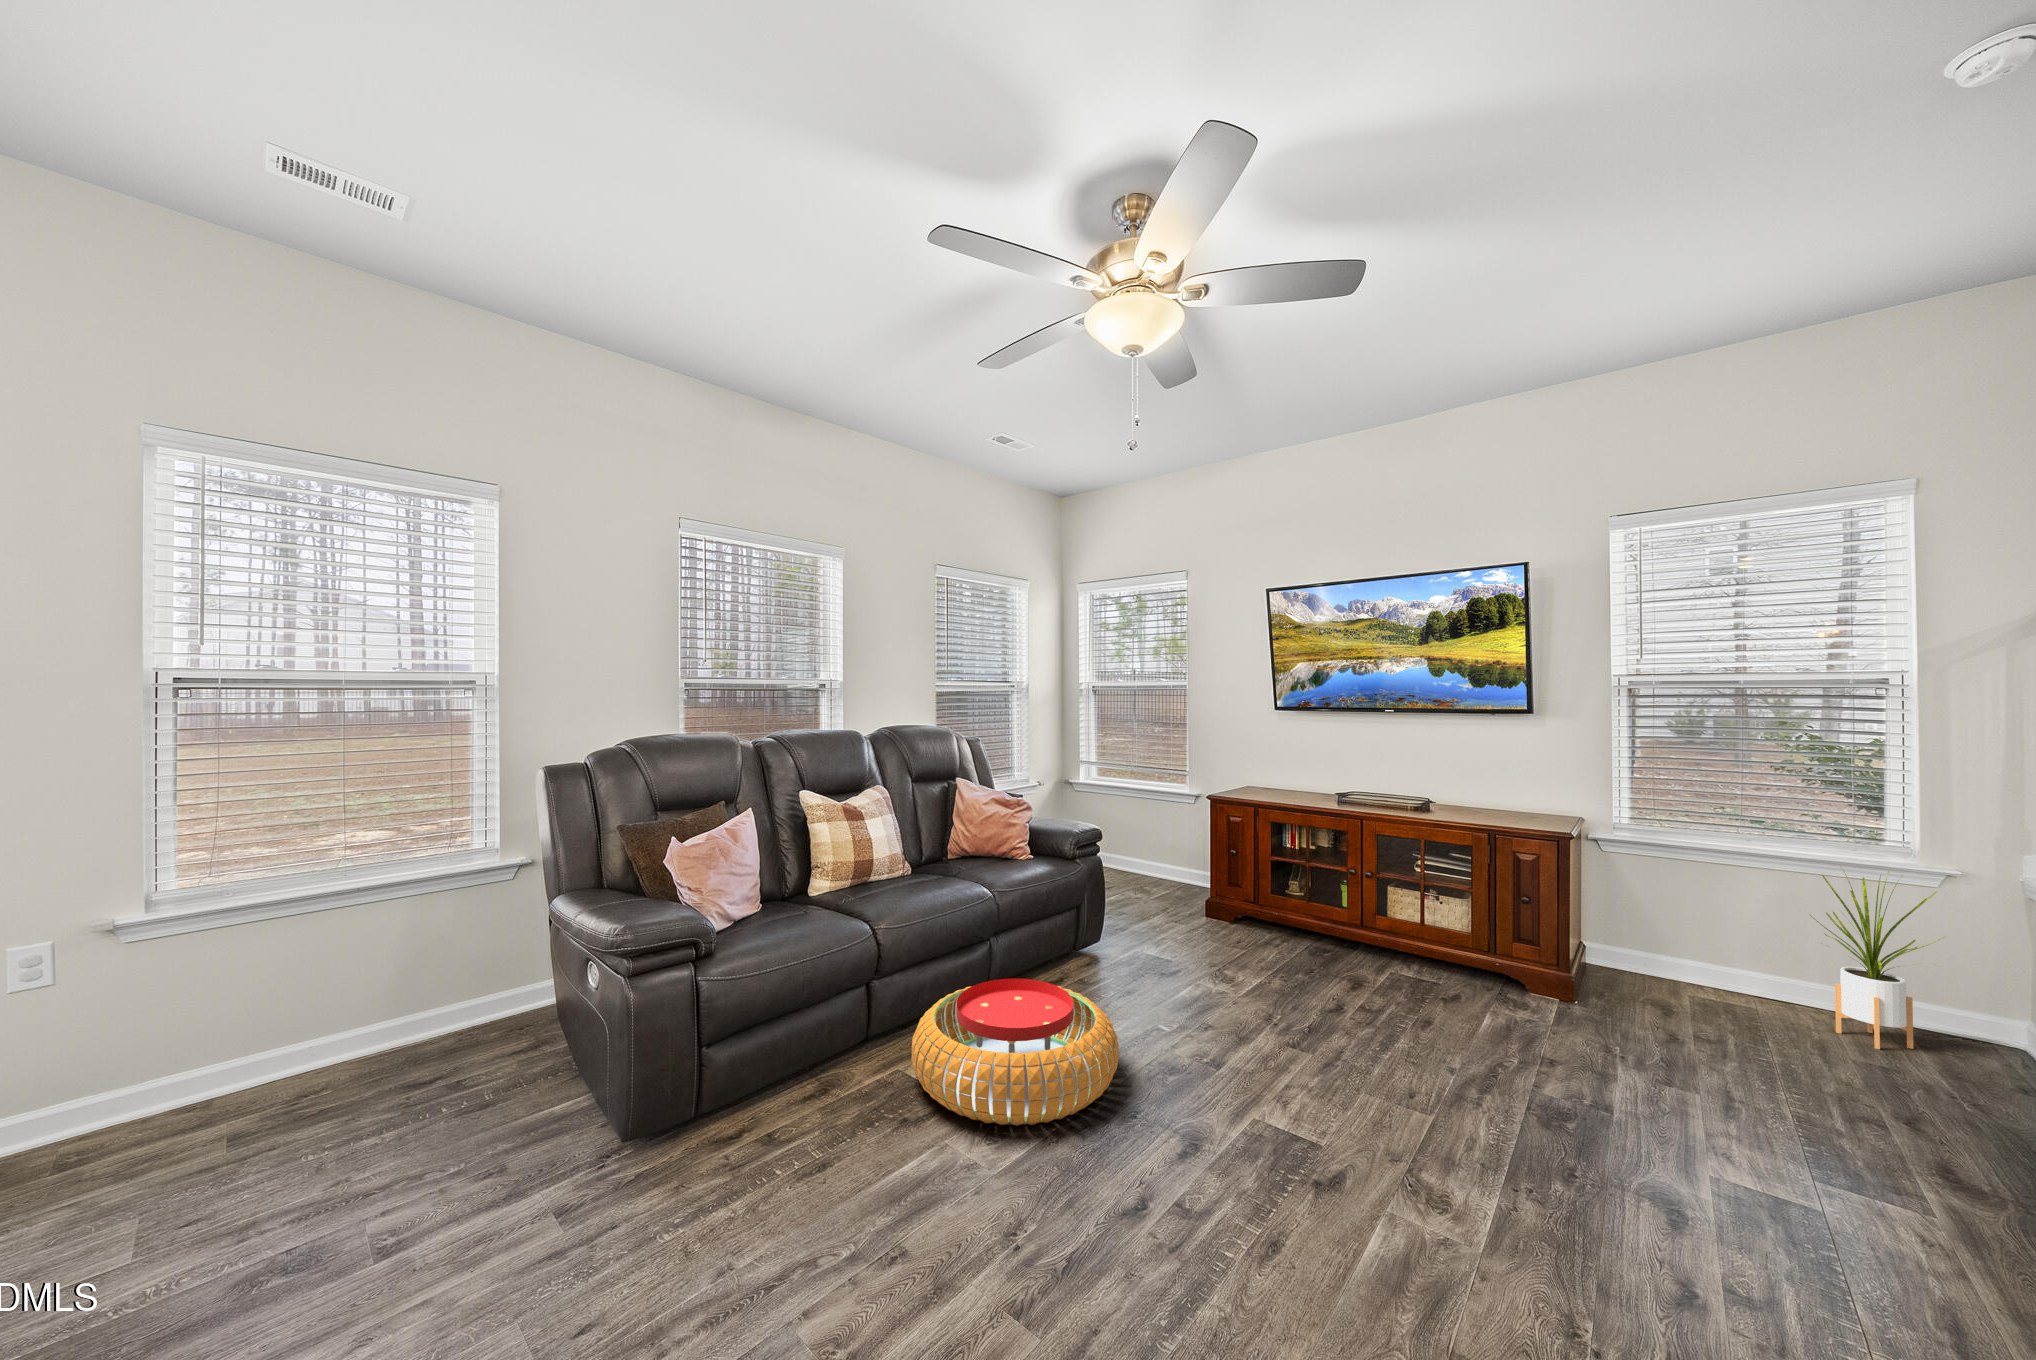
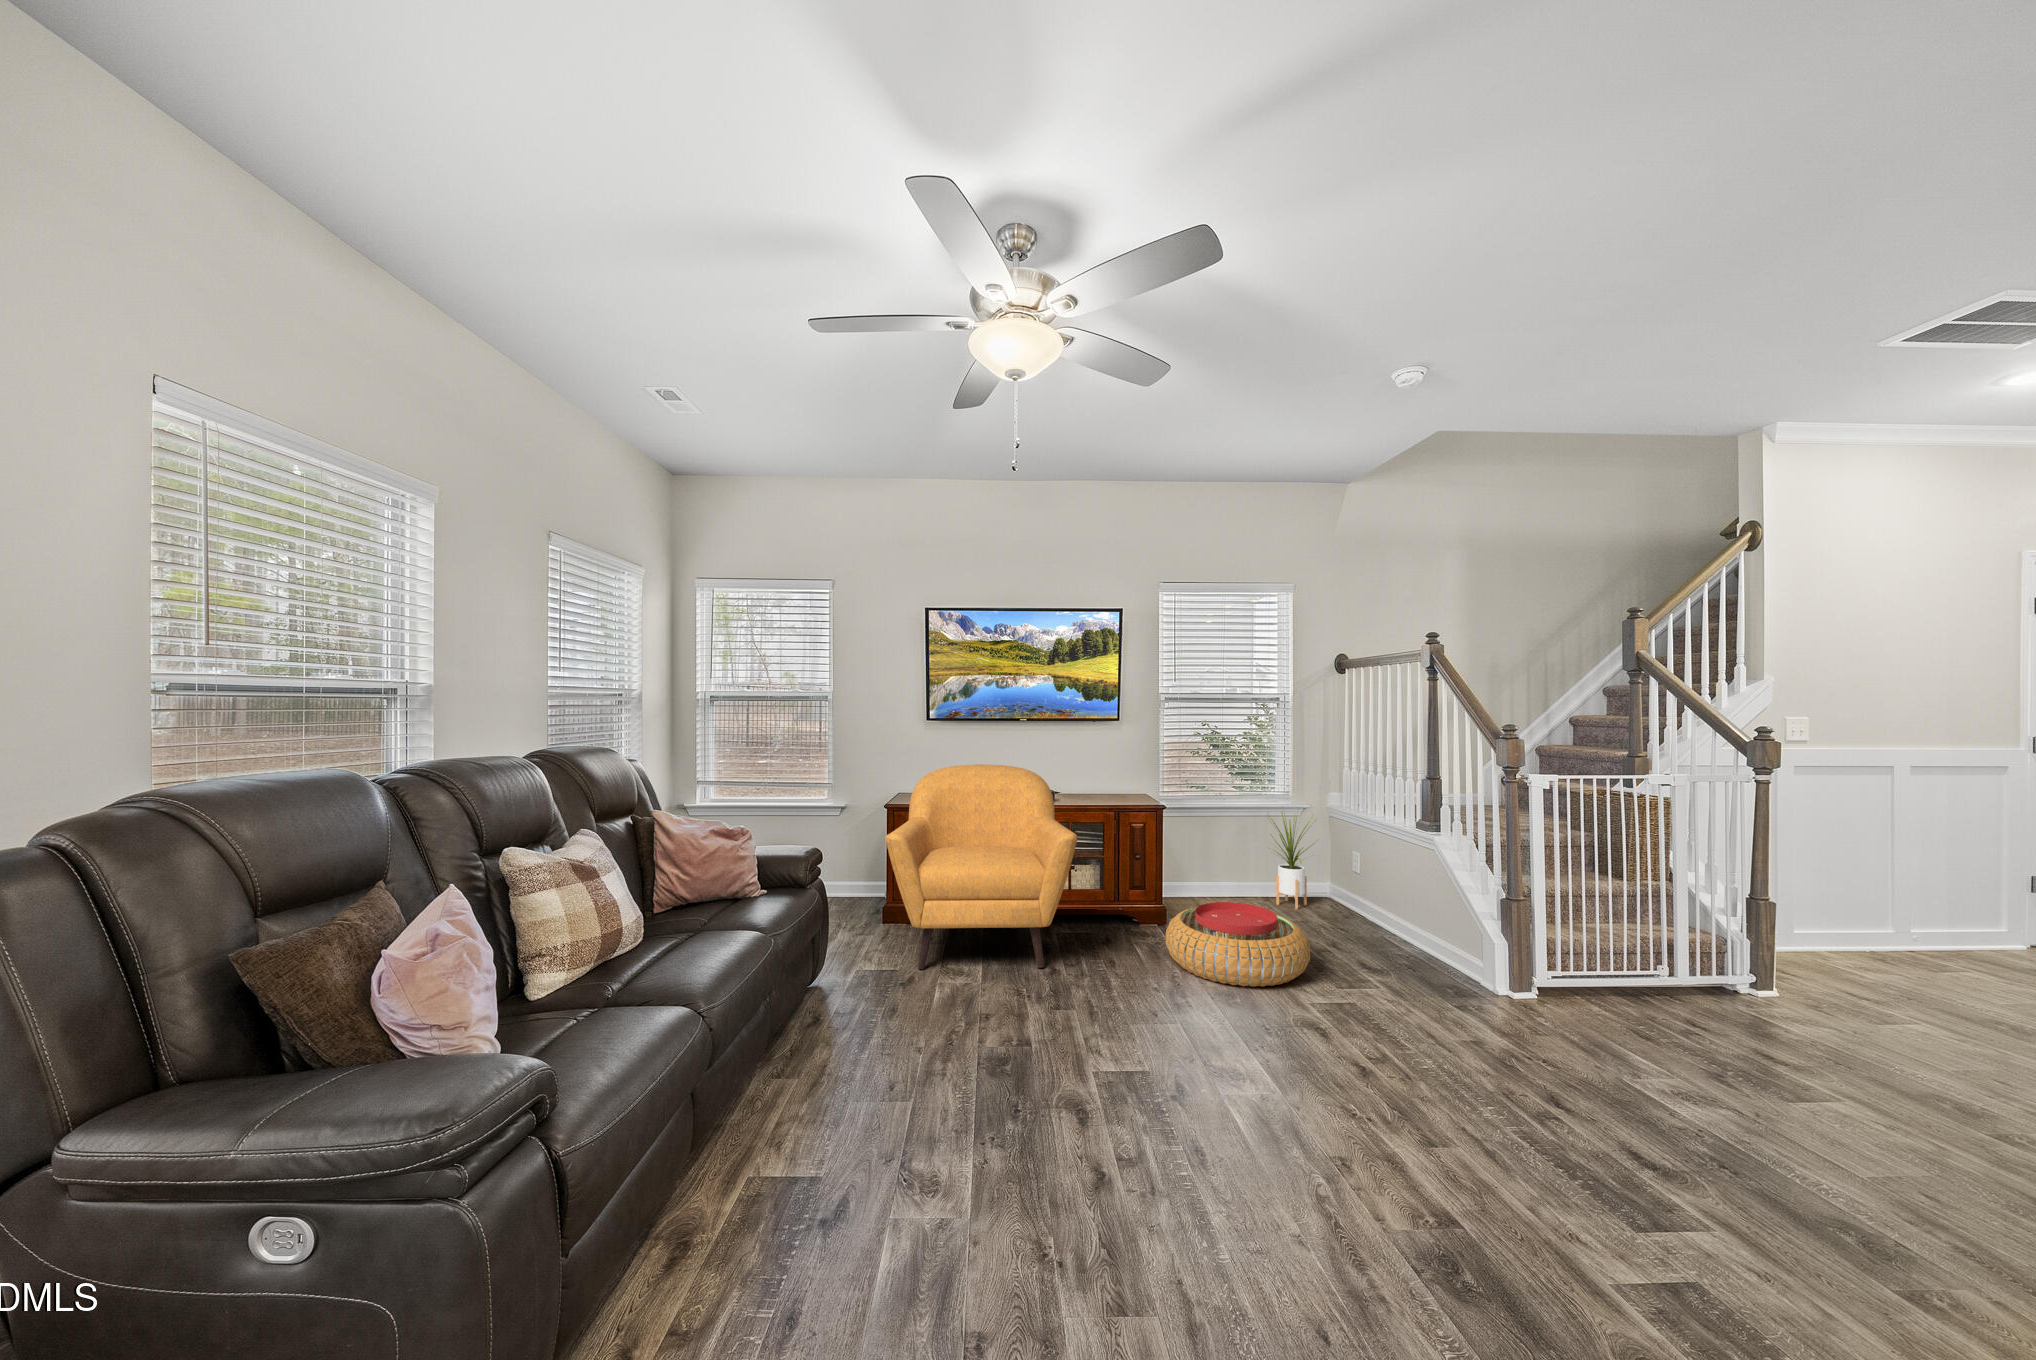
armchair: none [1145,762,1382,1004] -> present [885,764,1078,969]
pouf: present [912,979,1119,1126] -> present [1166,902,1310,987]

